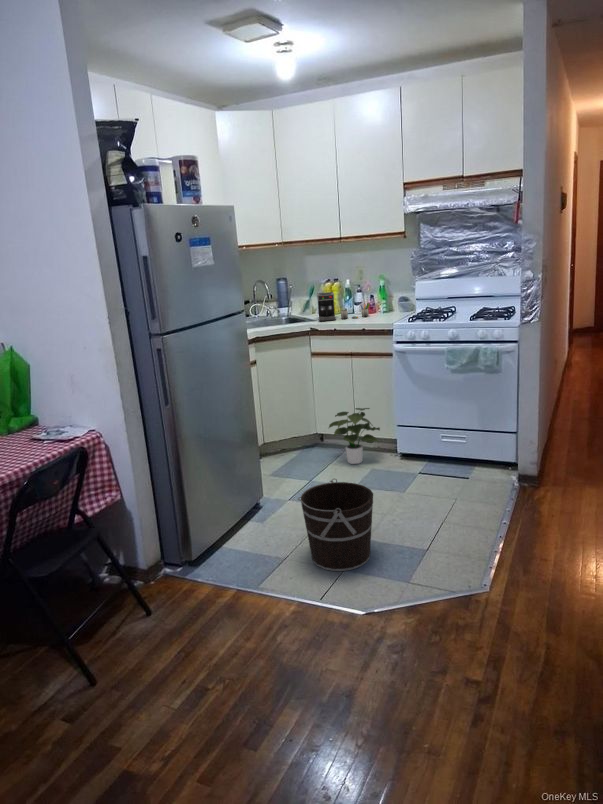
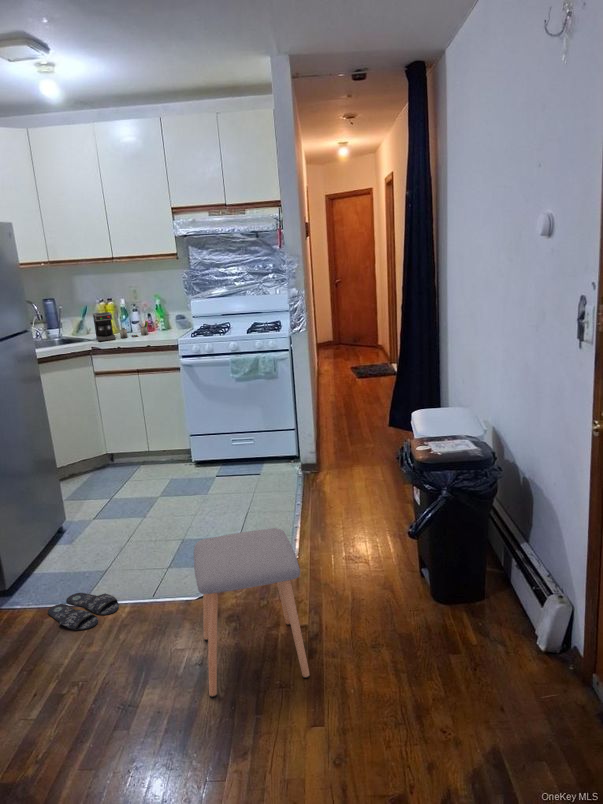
potted plant: present [329,408,380,464] -> none [120,422,173,478]
bucket: present [298,479,373,571] -> none [114,487,187,572]
stool: none [346,556,474,754] -> present [194,528,309,697]
slippers: none [222,577,288,619] -> present [48,593,119,630]

